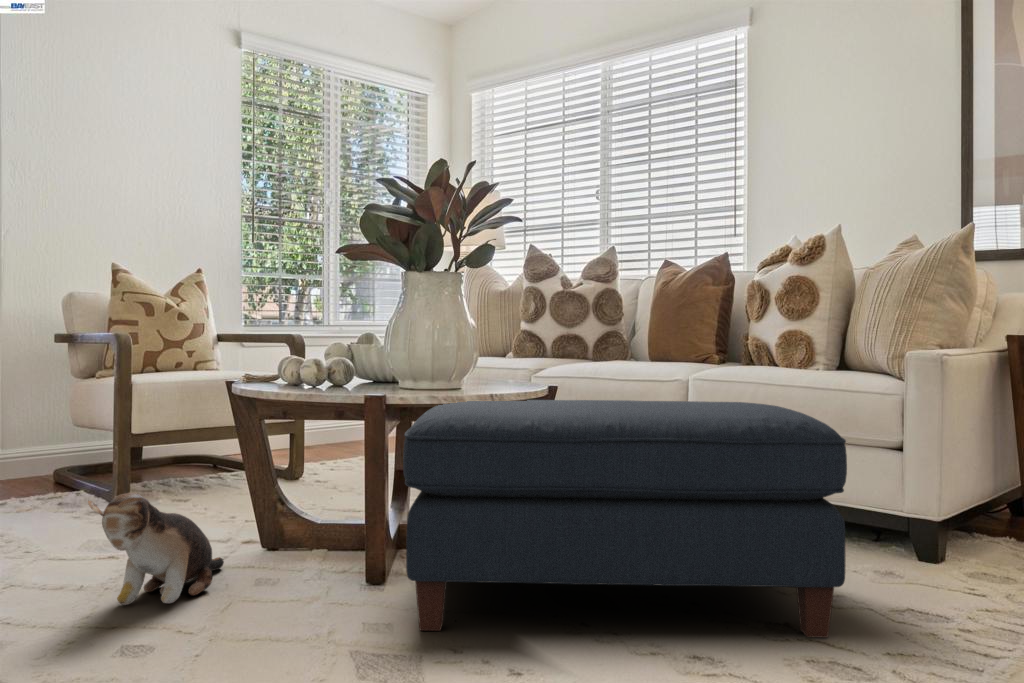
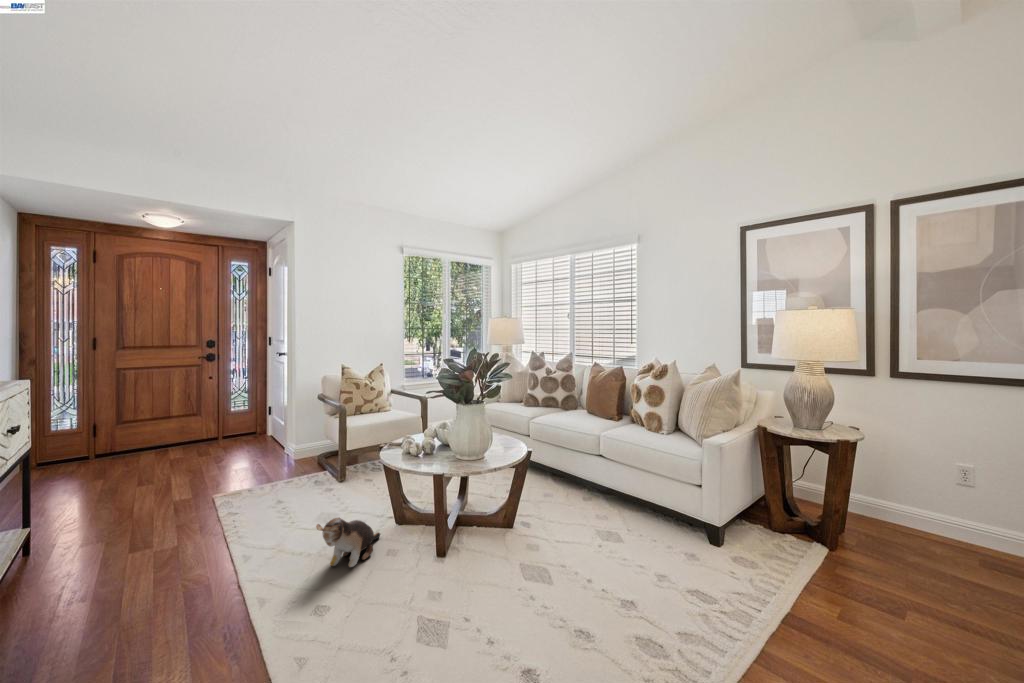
ottoman: present [403,400,847,638] -> none [454,464,659,608]

